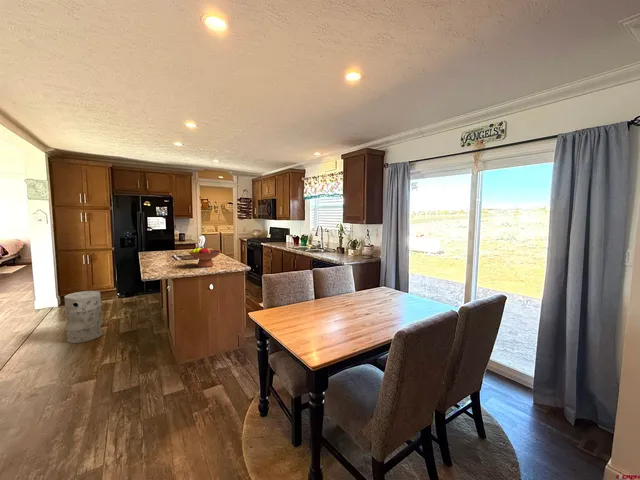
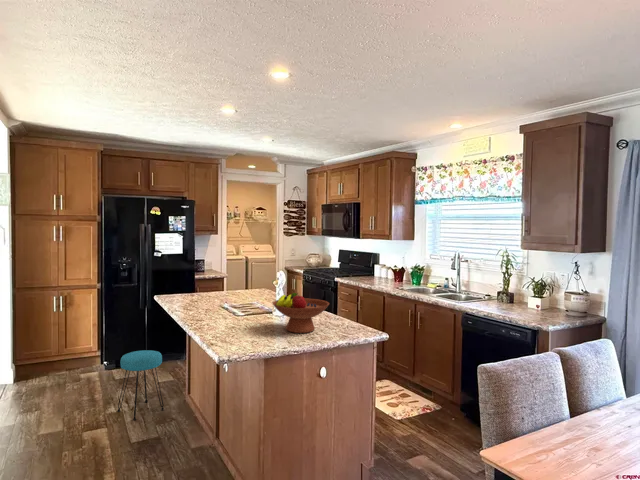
stool: none [118,284,147,322] -> present [117,350,164,420]
trash can: present [64,291,103,343] -> none [44,365,103,462]

